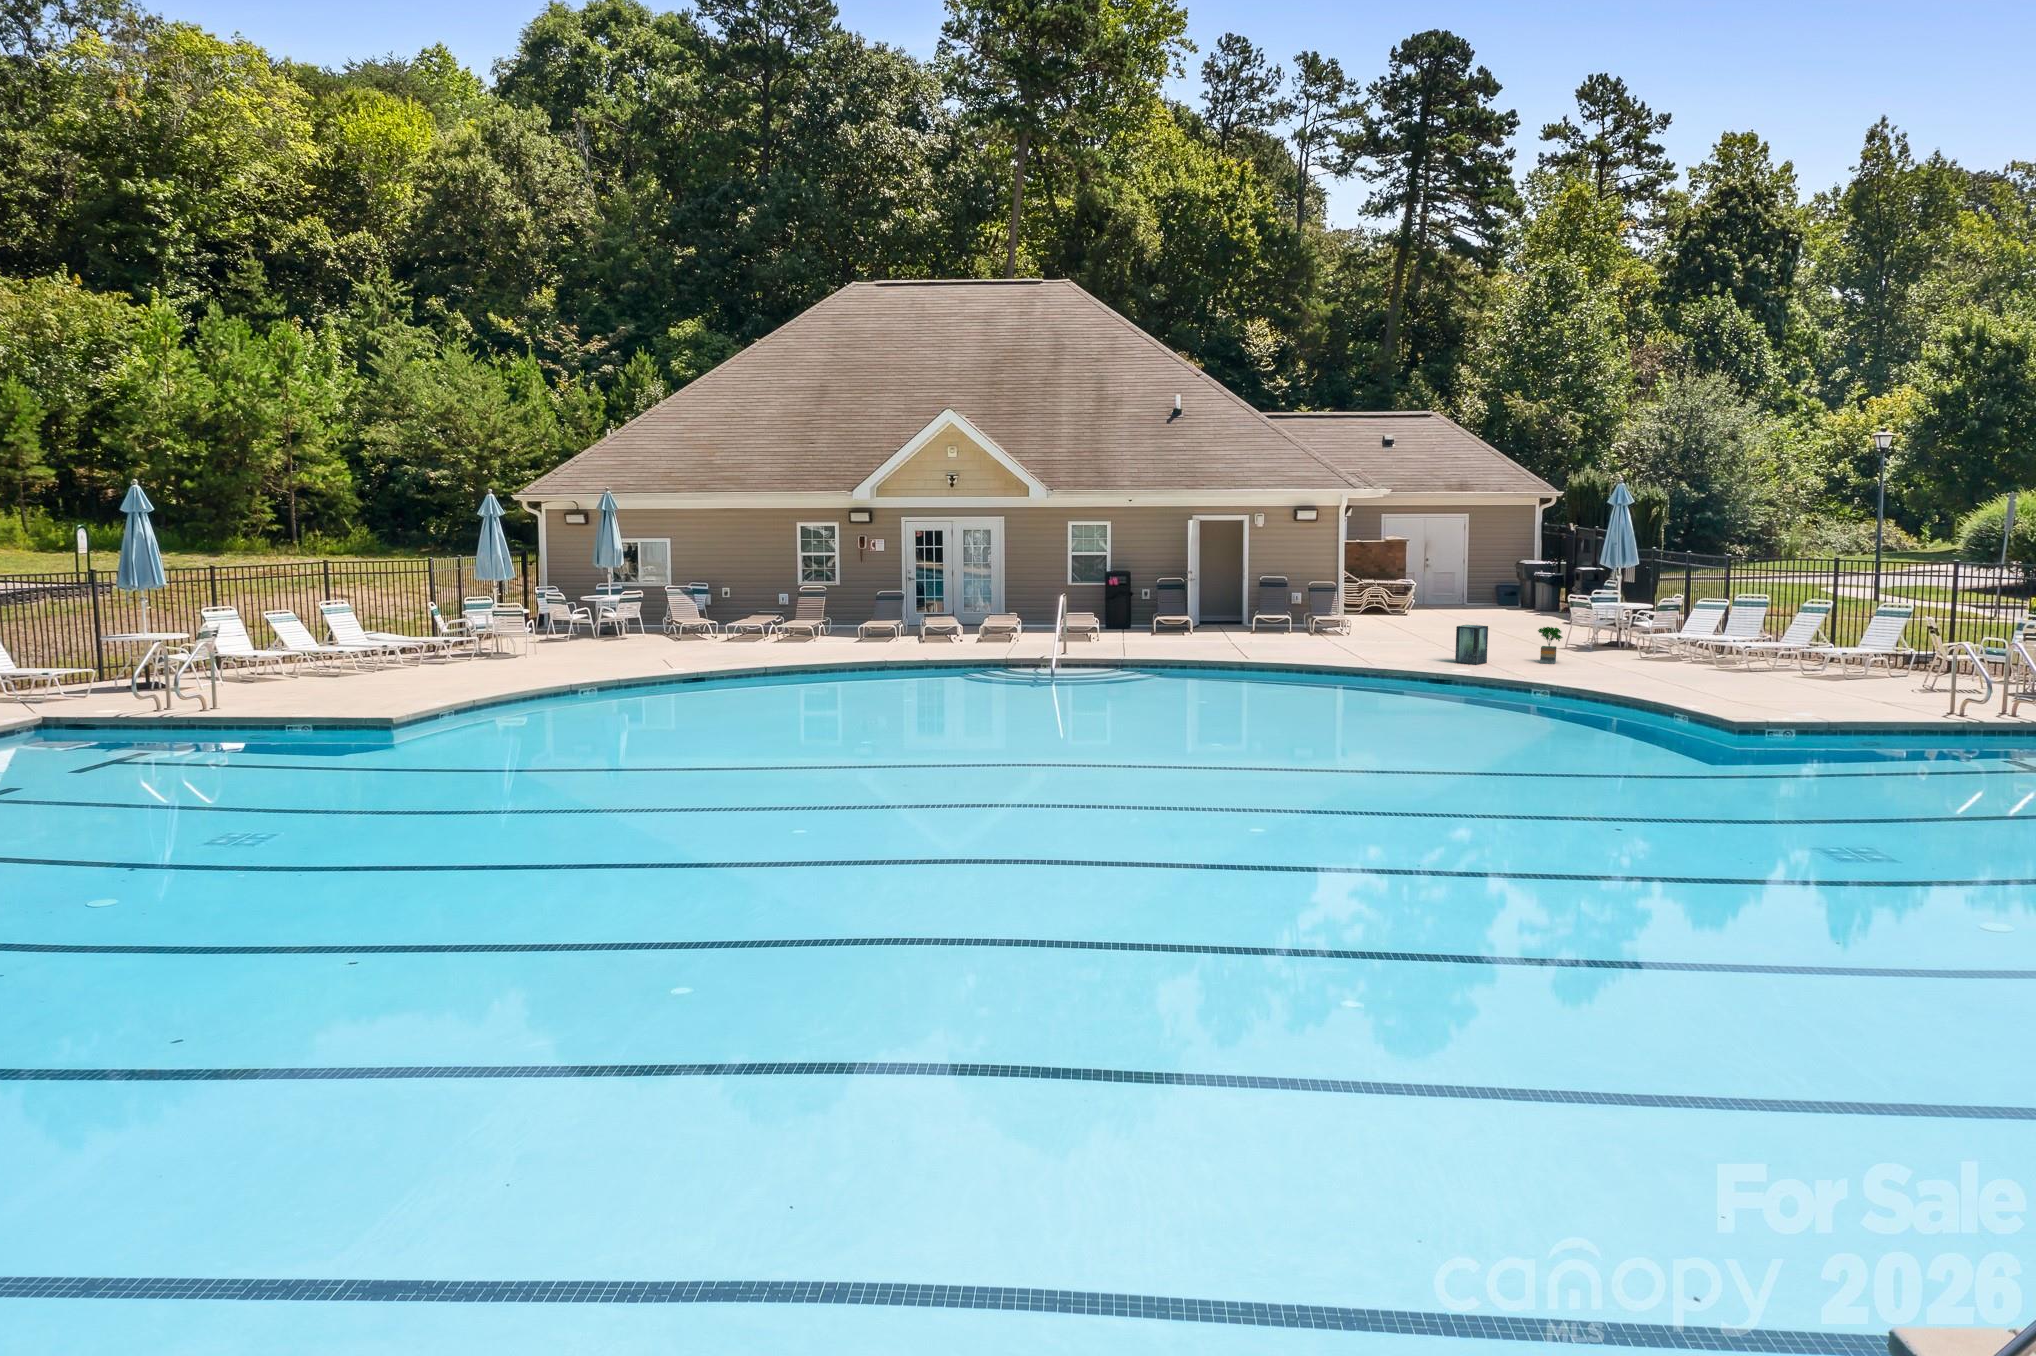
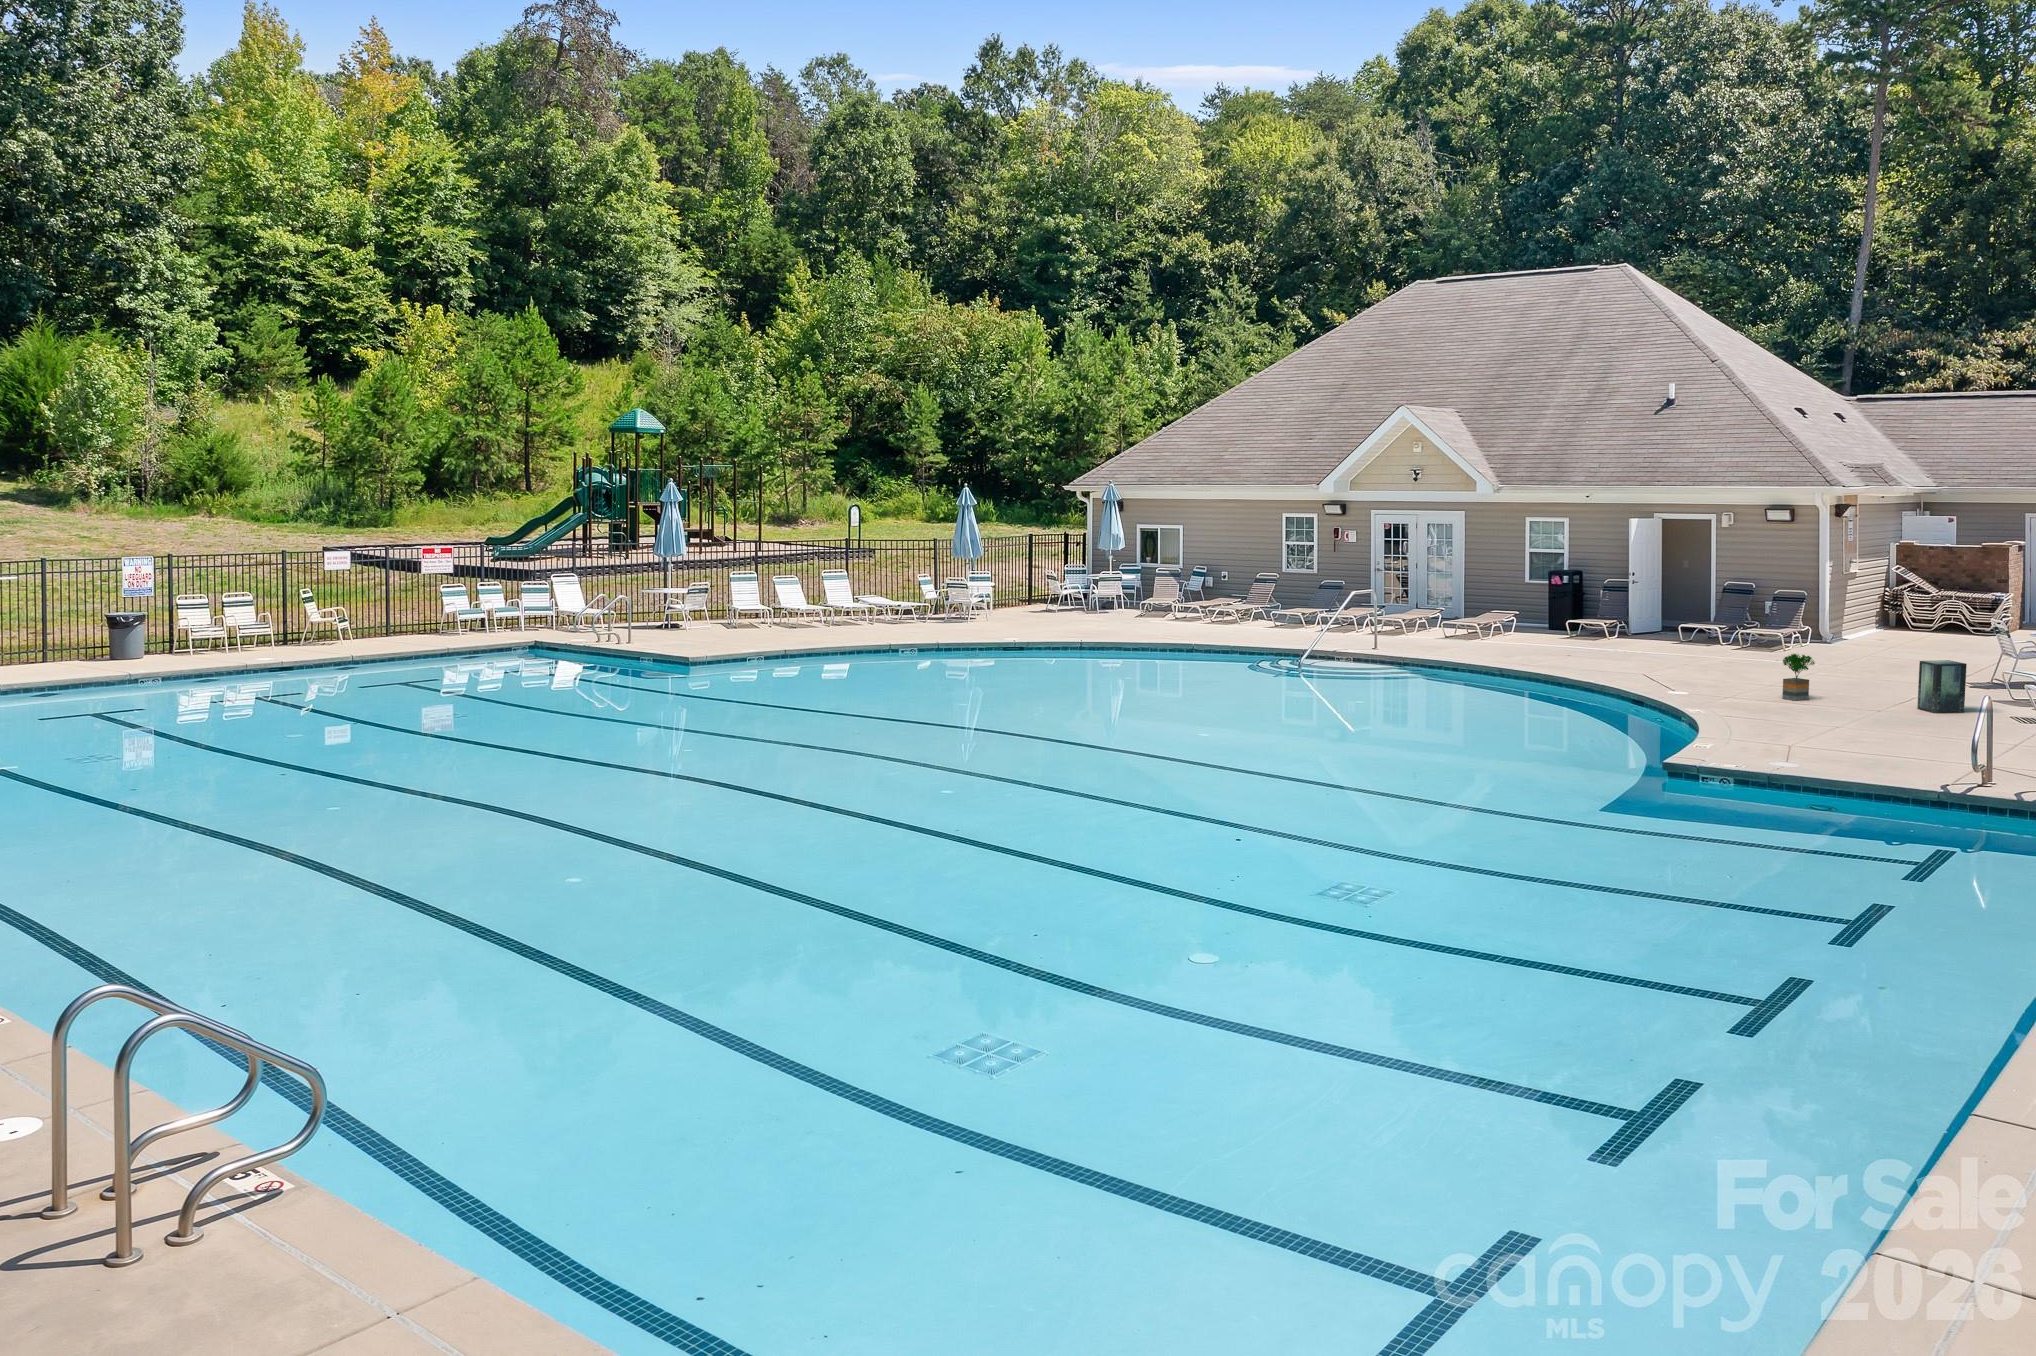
storage box: present [1455,625,1488,665] -> present [1917,660,1967,713]

